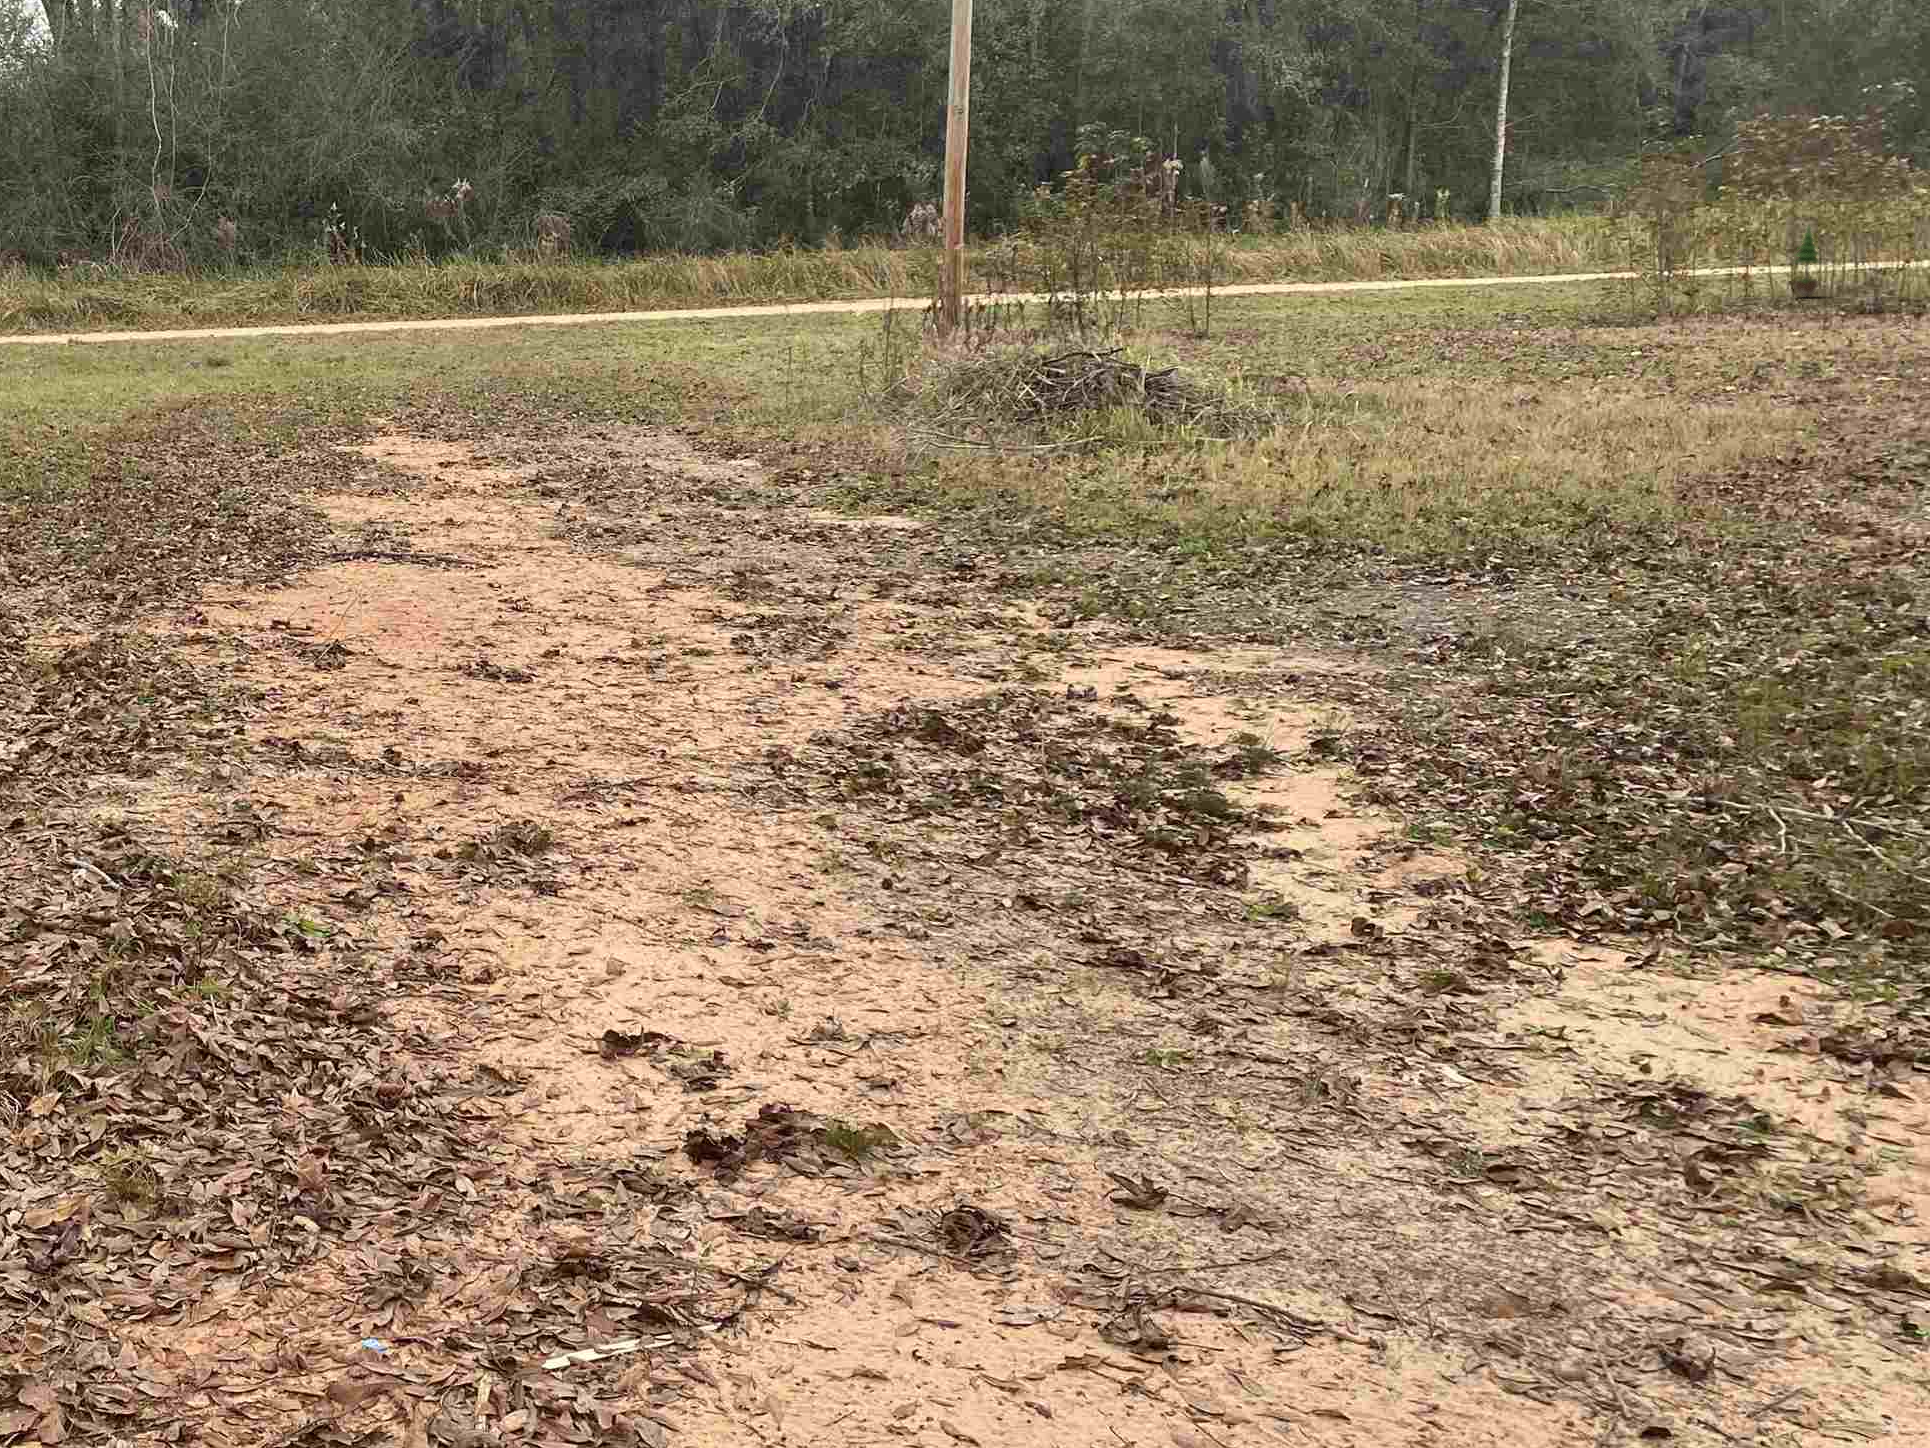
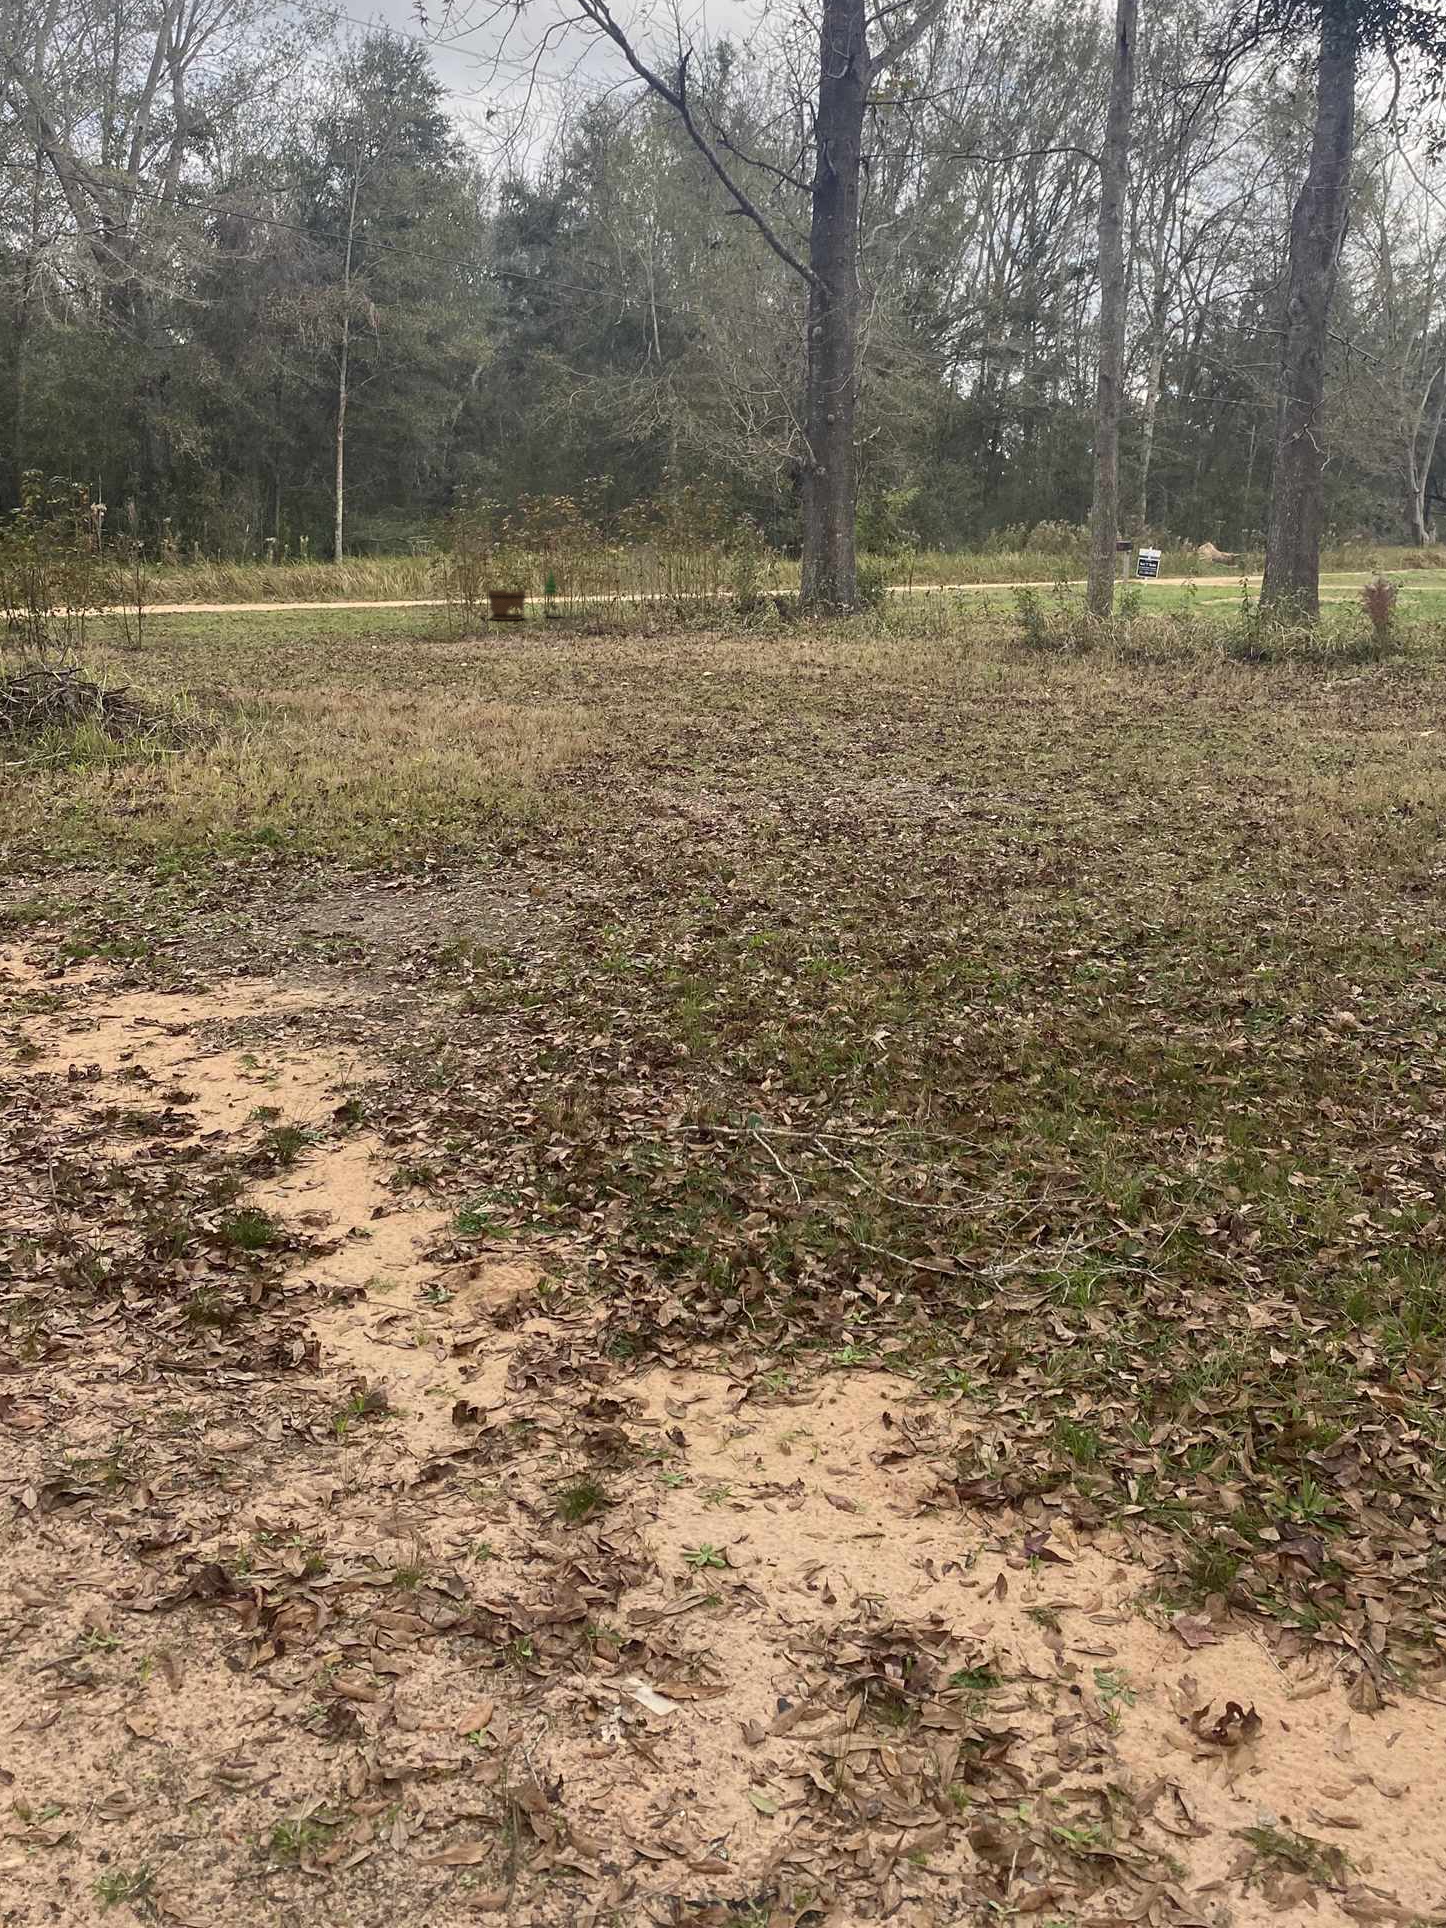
bucket: none [1700,251,1765,302] -> present [488,586,526,620]

